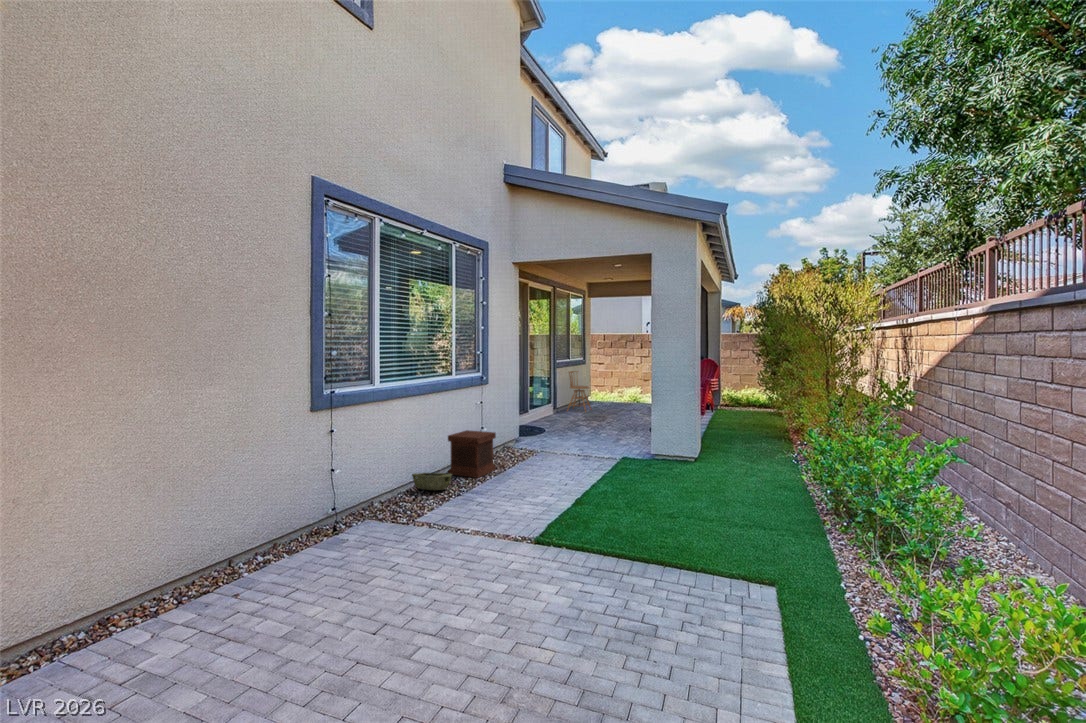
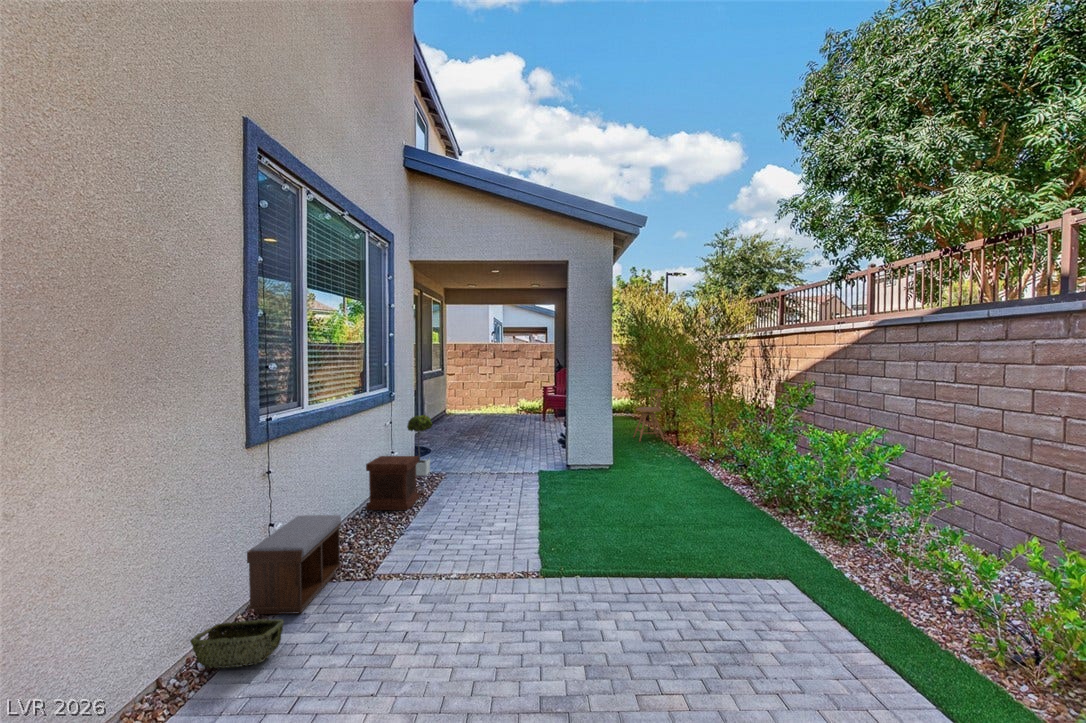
chair: present [567,371,591,412] -> present [633,389,665,441]
potted tree: none [503,397,526,452] -> present [407,415,432,476]
bench: none [307,468,392,539] -> present [247,515,342,614]
woven basket: present [412,473,452,490] -> present [190,619,284,668]

